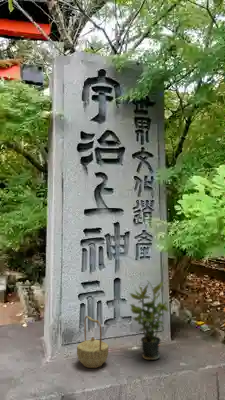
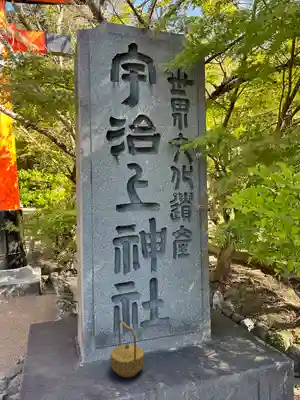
potted plant: present [130,282,168,360] -> none [166,280,209,366]

